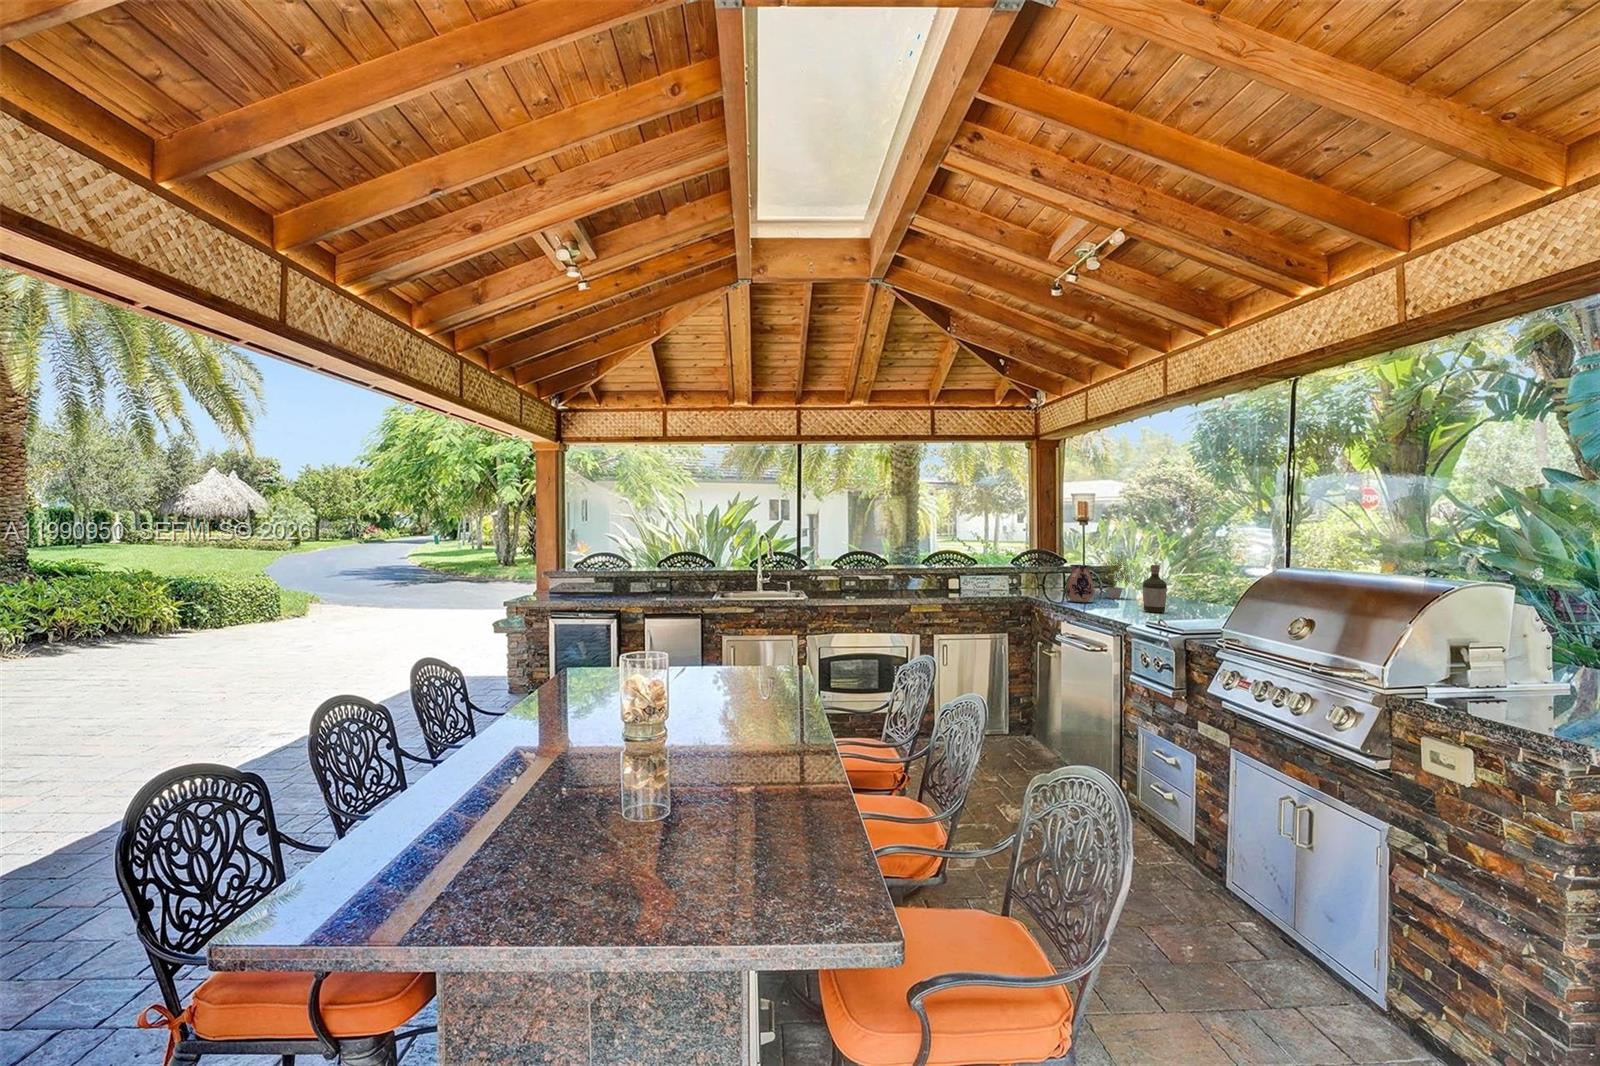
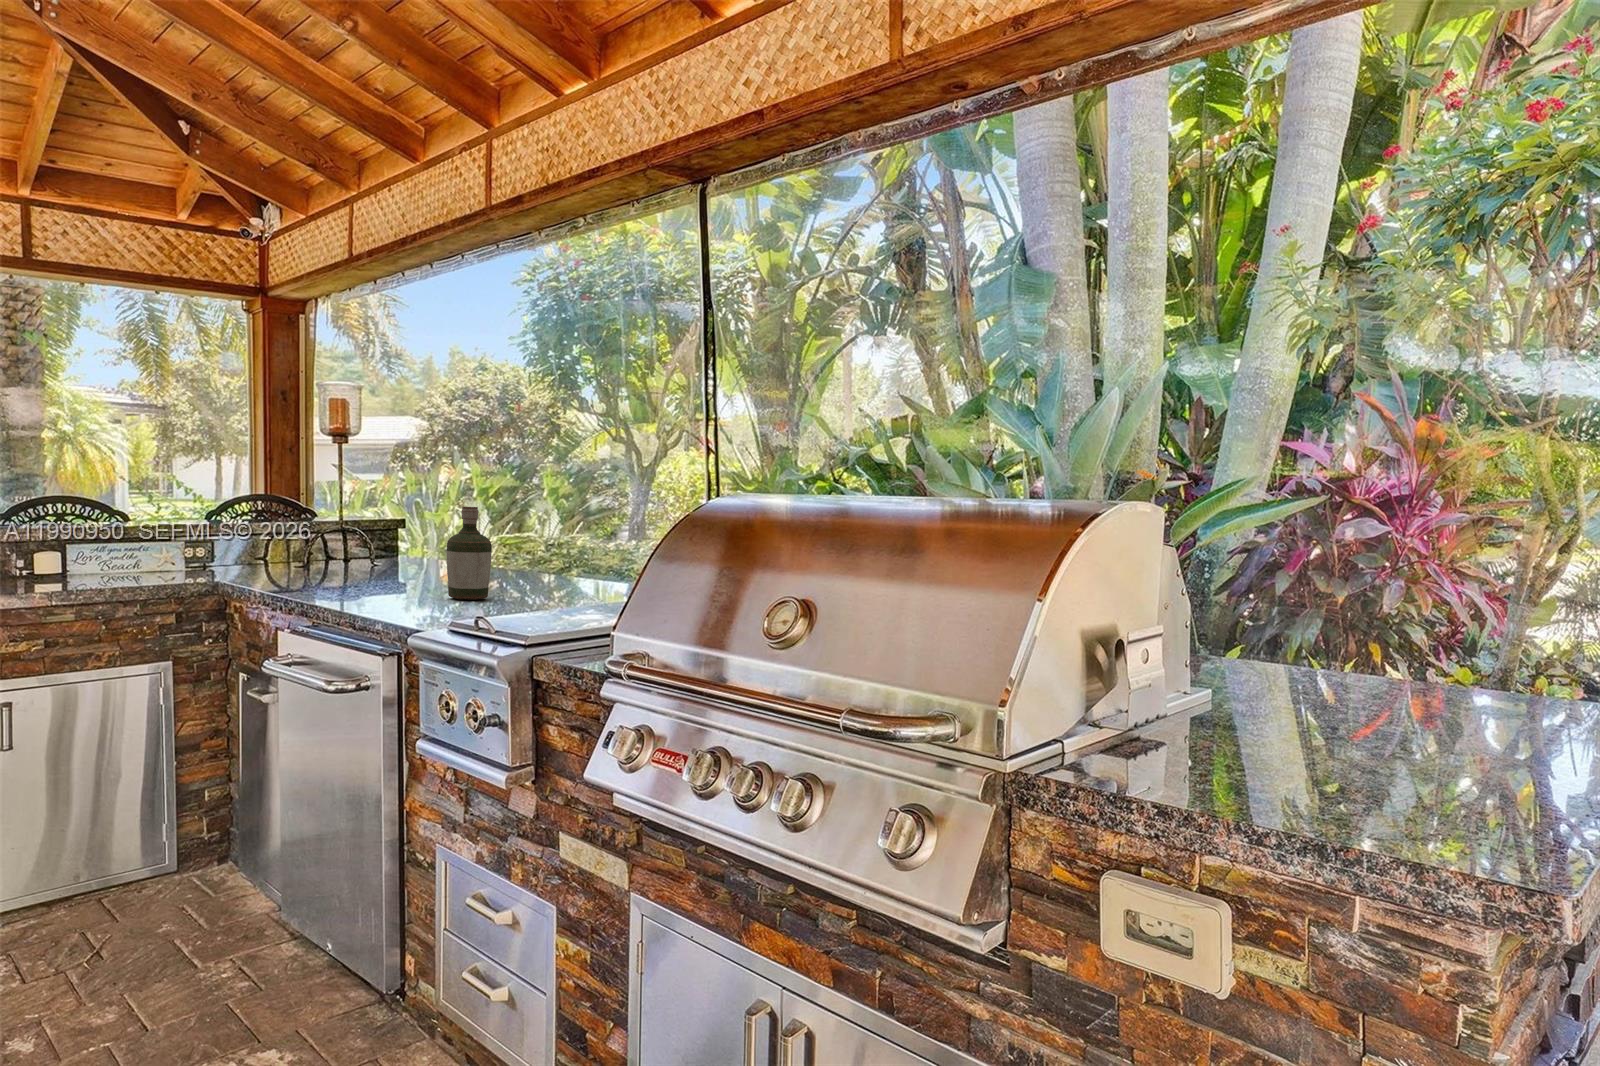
potted plant: present [1101,556,1135,599] -> none [361,484,442,578]
ceramic pitcher: present [1066,564,1094,602] -> none [293,510,352,587]

